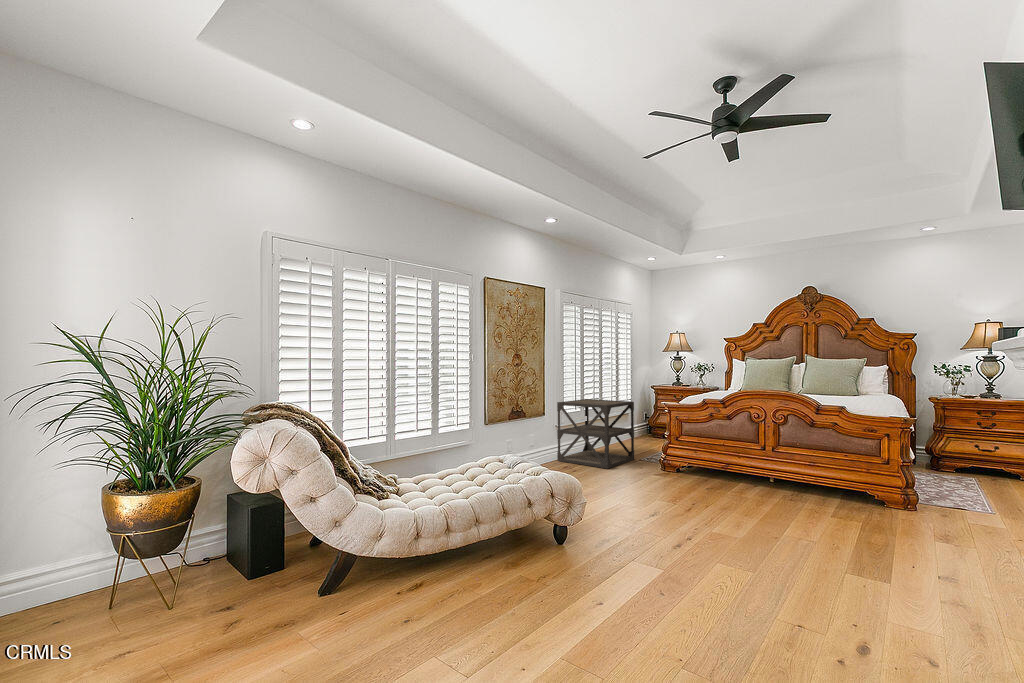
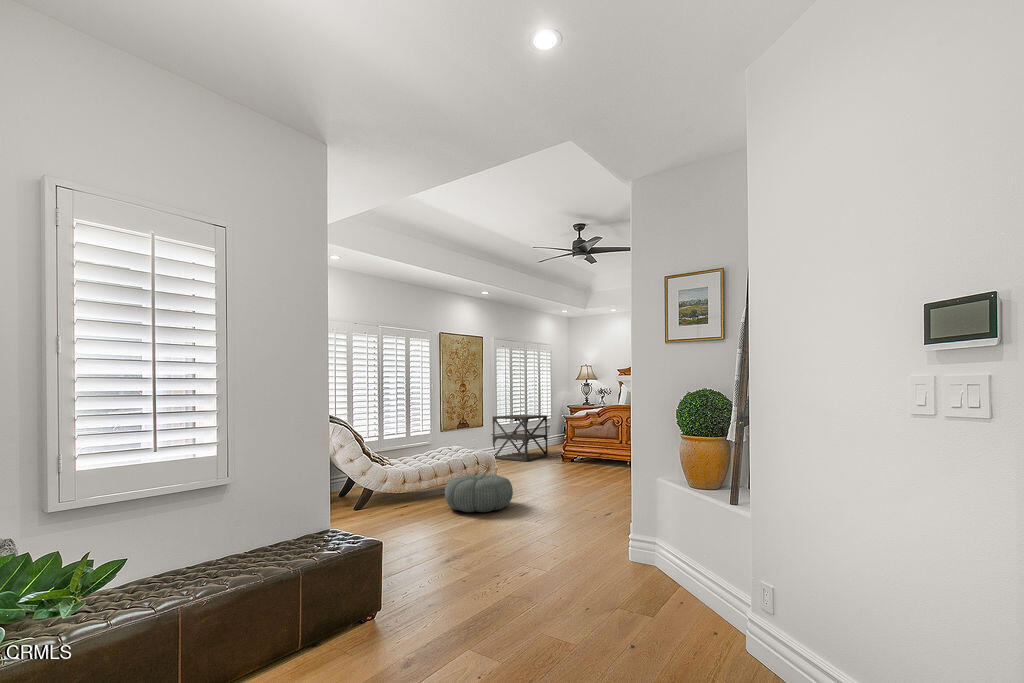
pouf: none [490,532,627,634] -> present [445,474,513,512]

